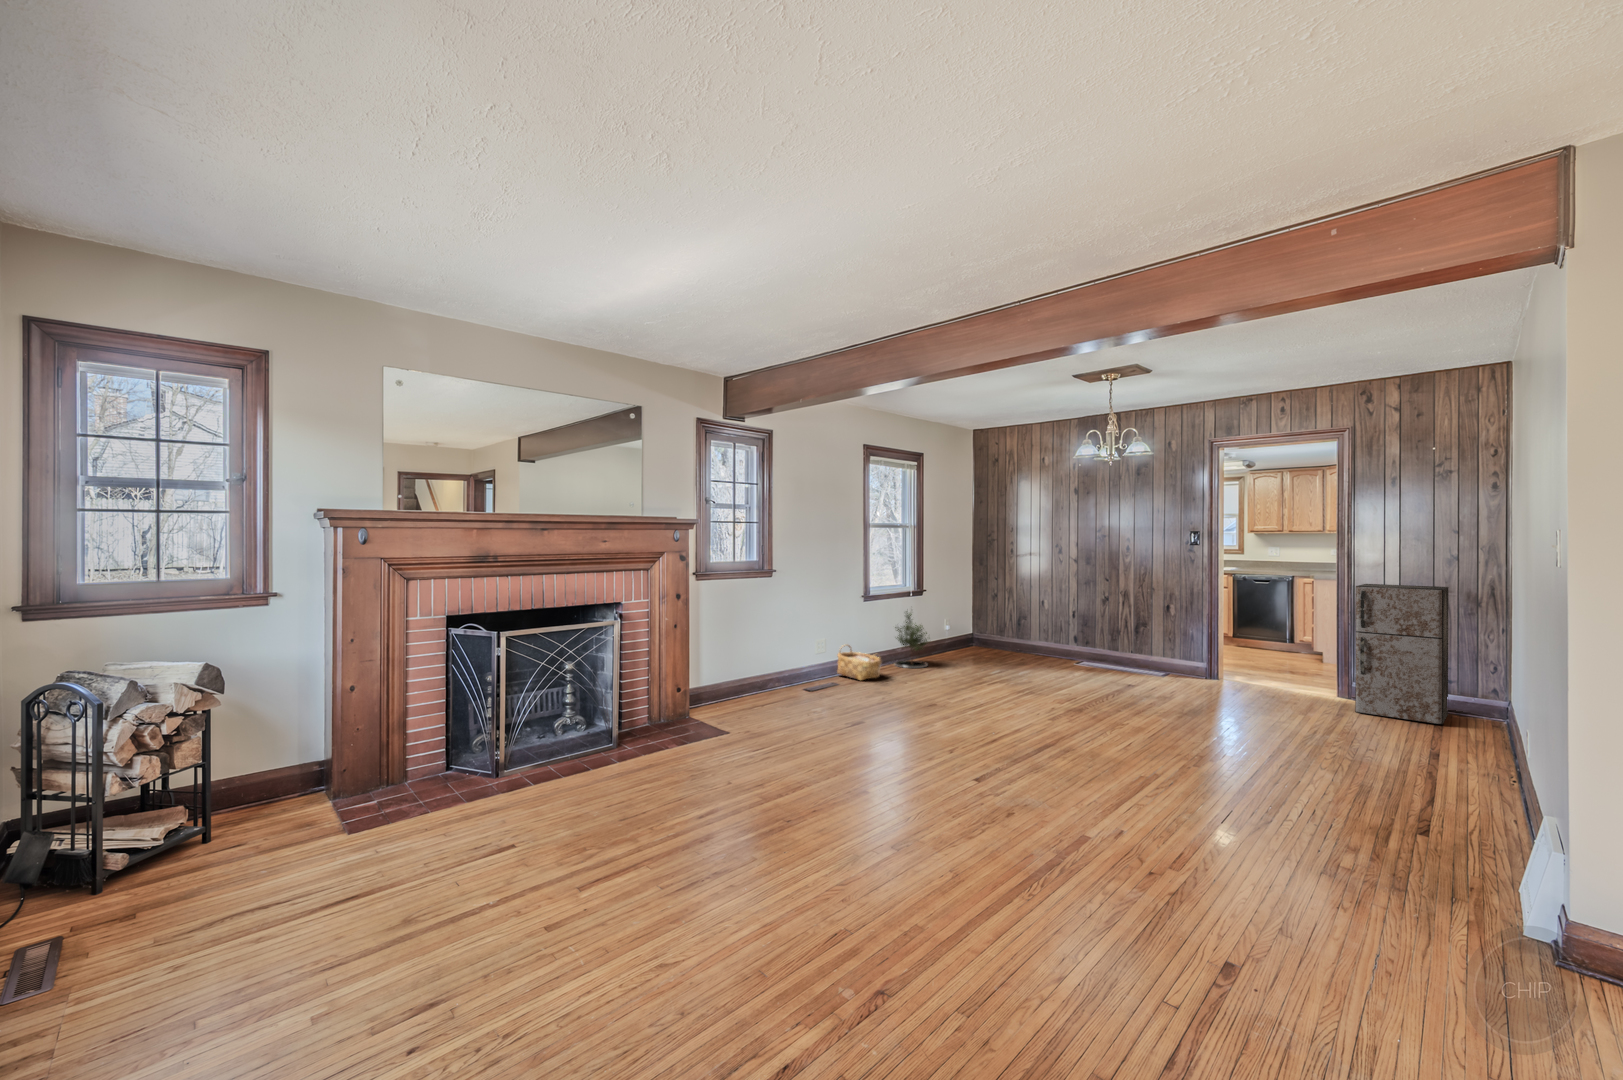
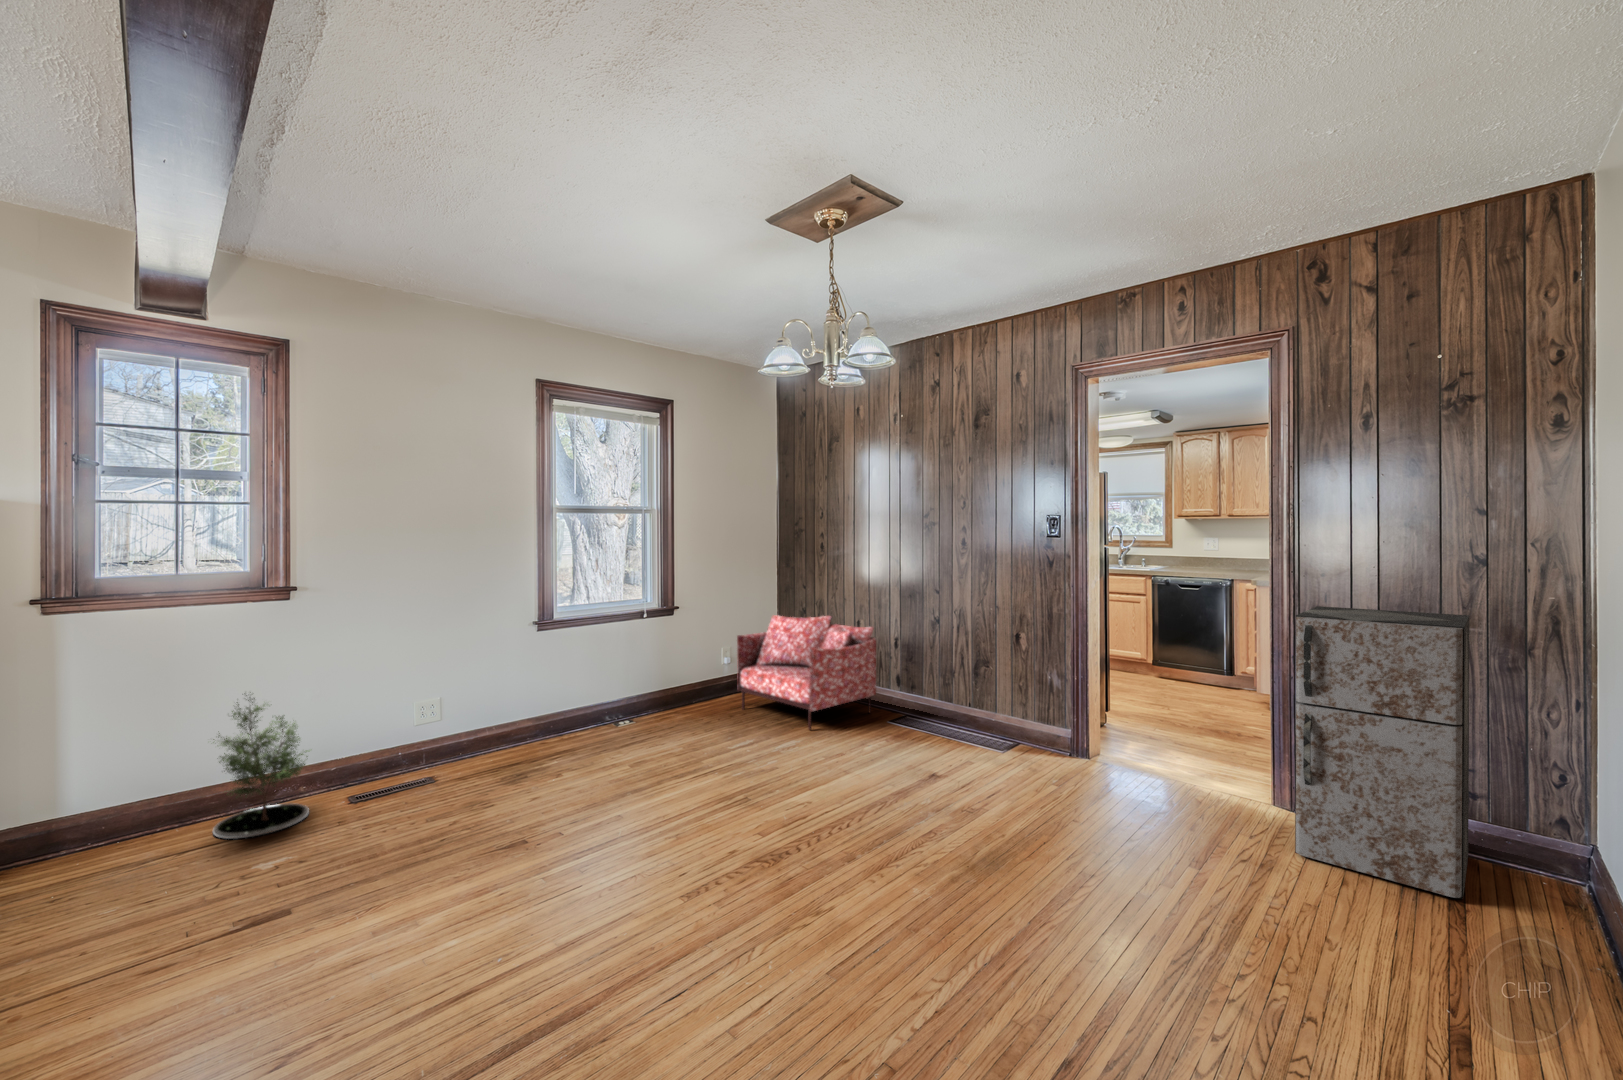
armchair: none [966,596,1063,667] -> present [737,615,876,730]
potted tree: present [895,611,928,668] -> present [213,695,309,839]
woven basket: present [837,645,882,680] -> none [464,706,536,773]

